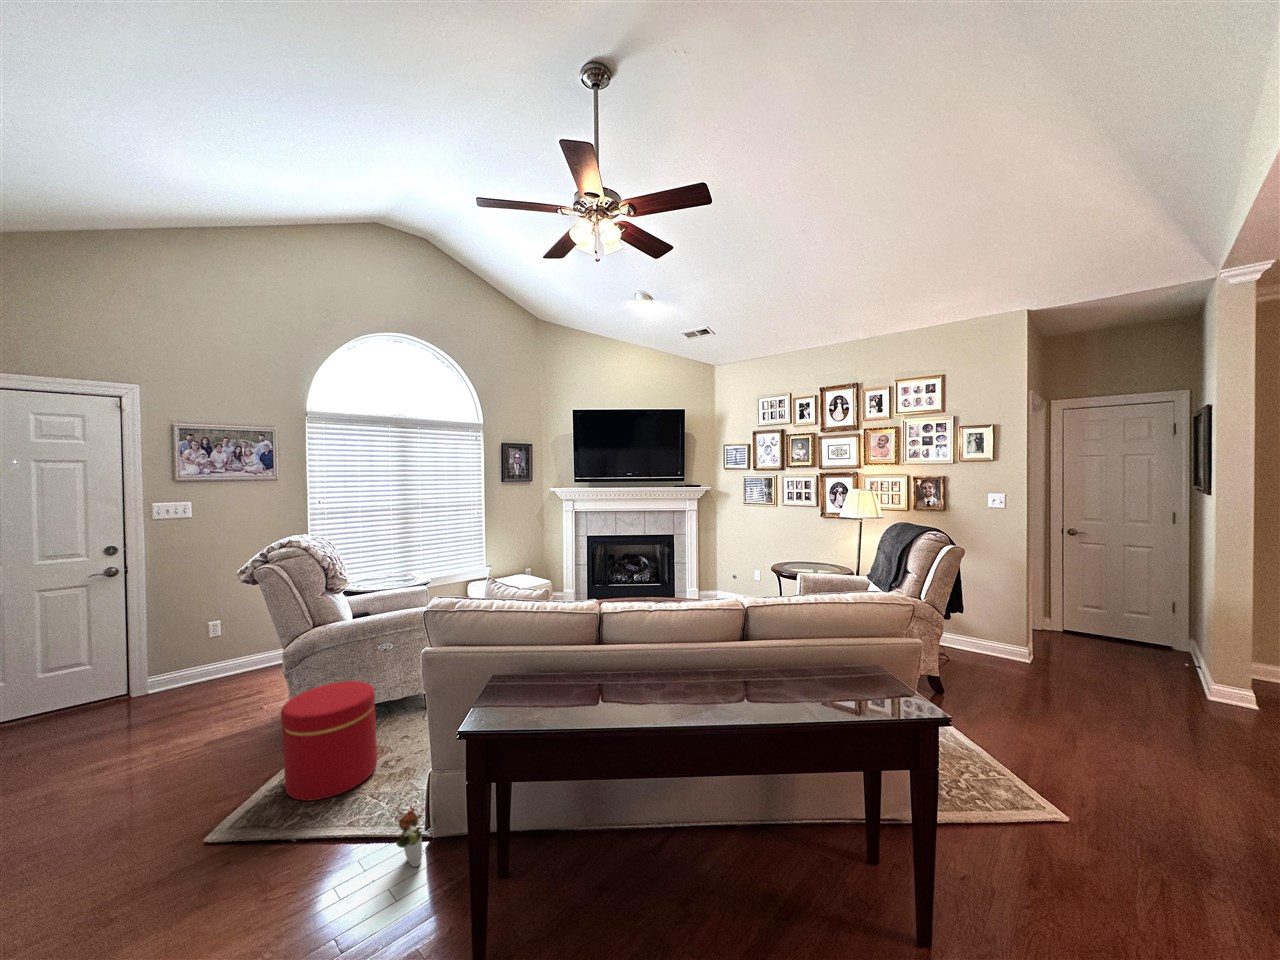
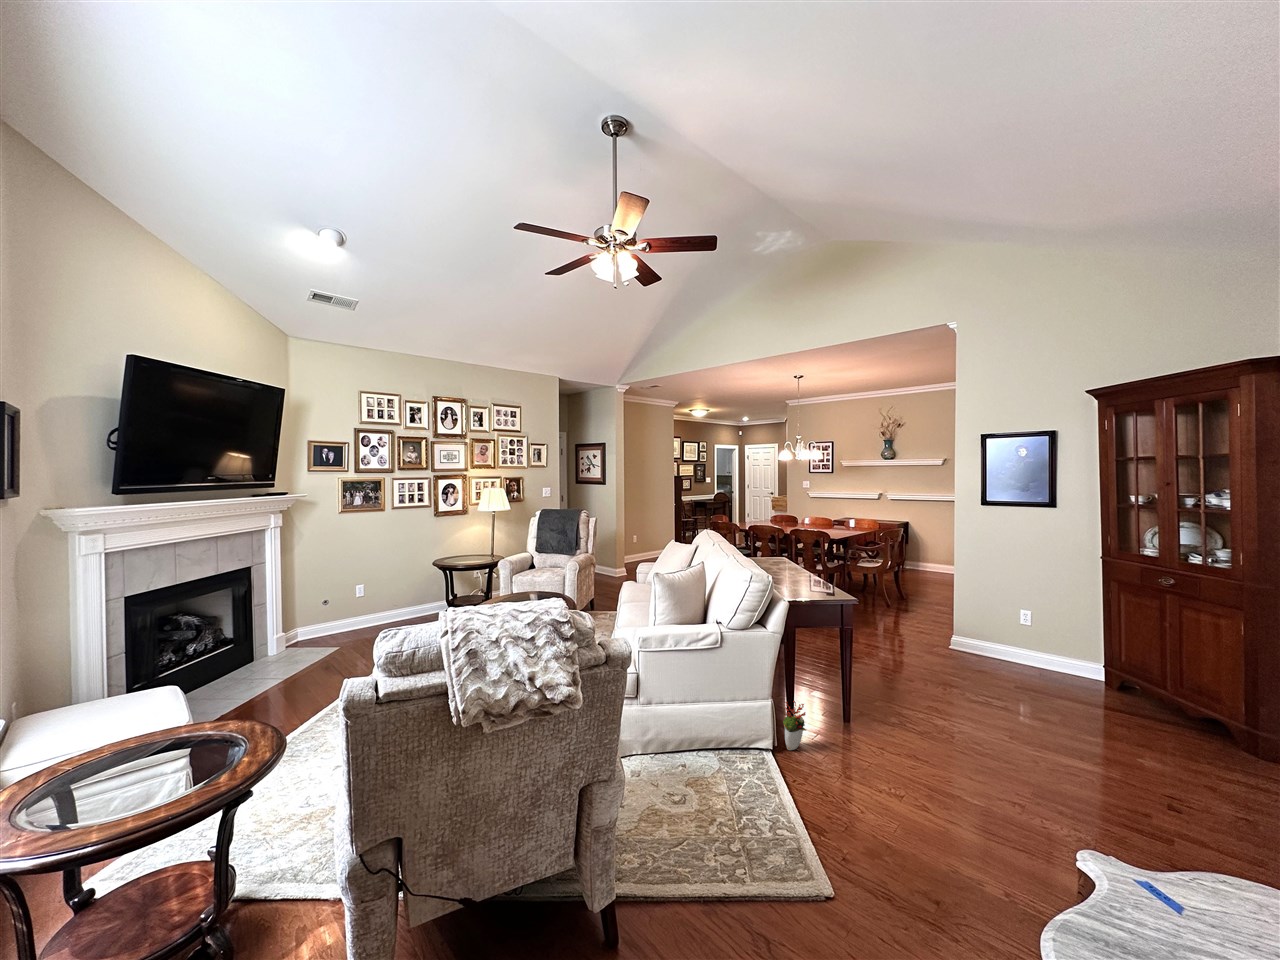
ottoman: present [281,681,377,801] -> none [649,712,753,876]

